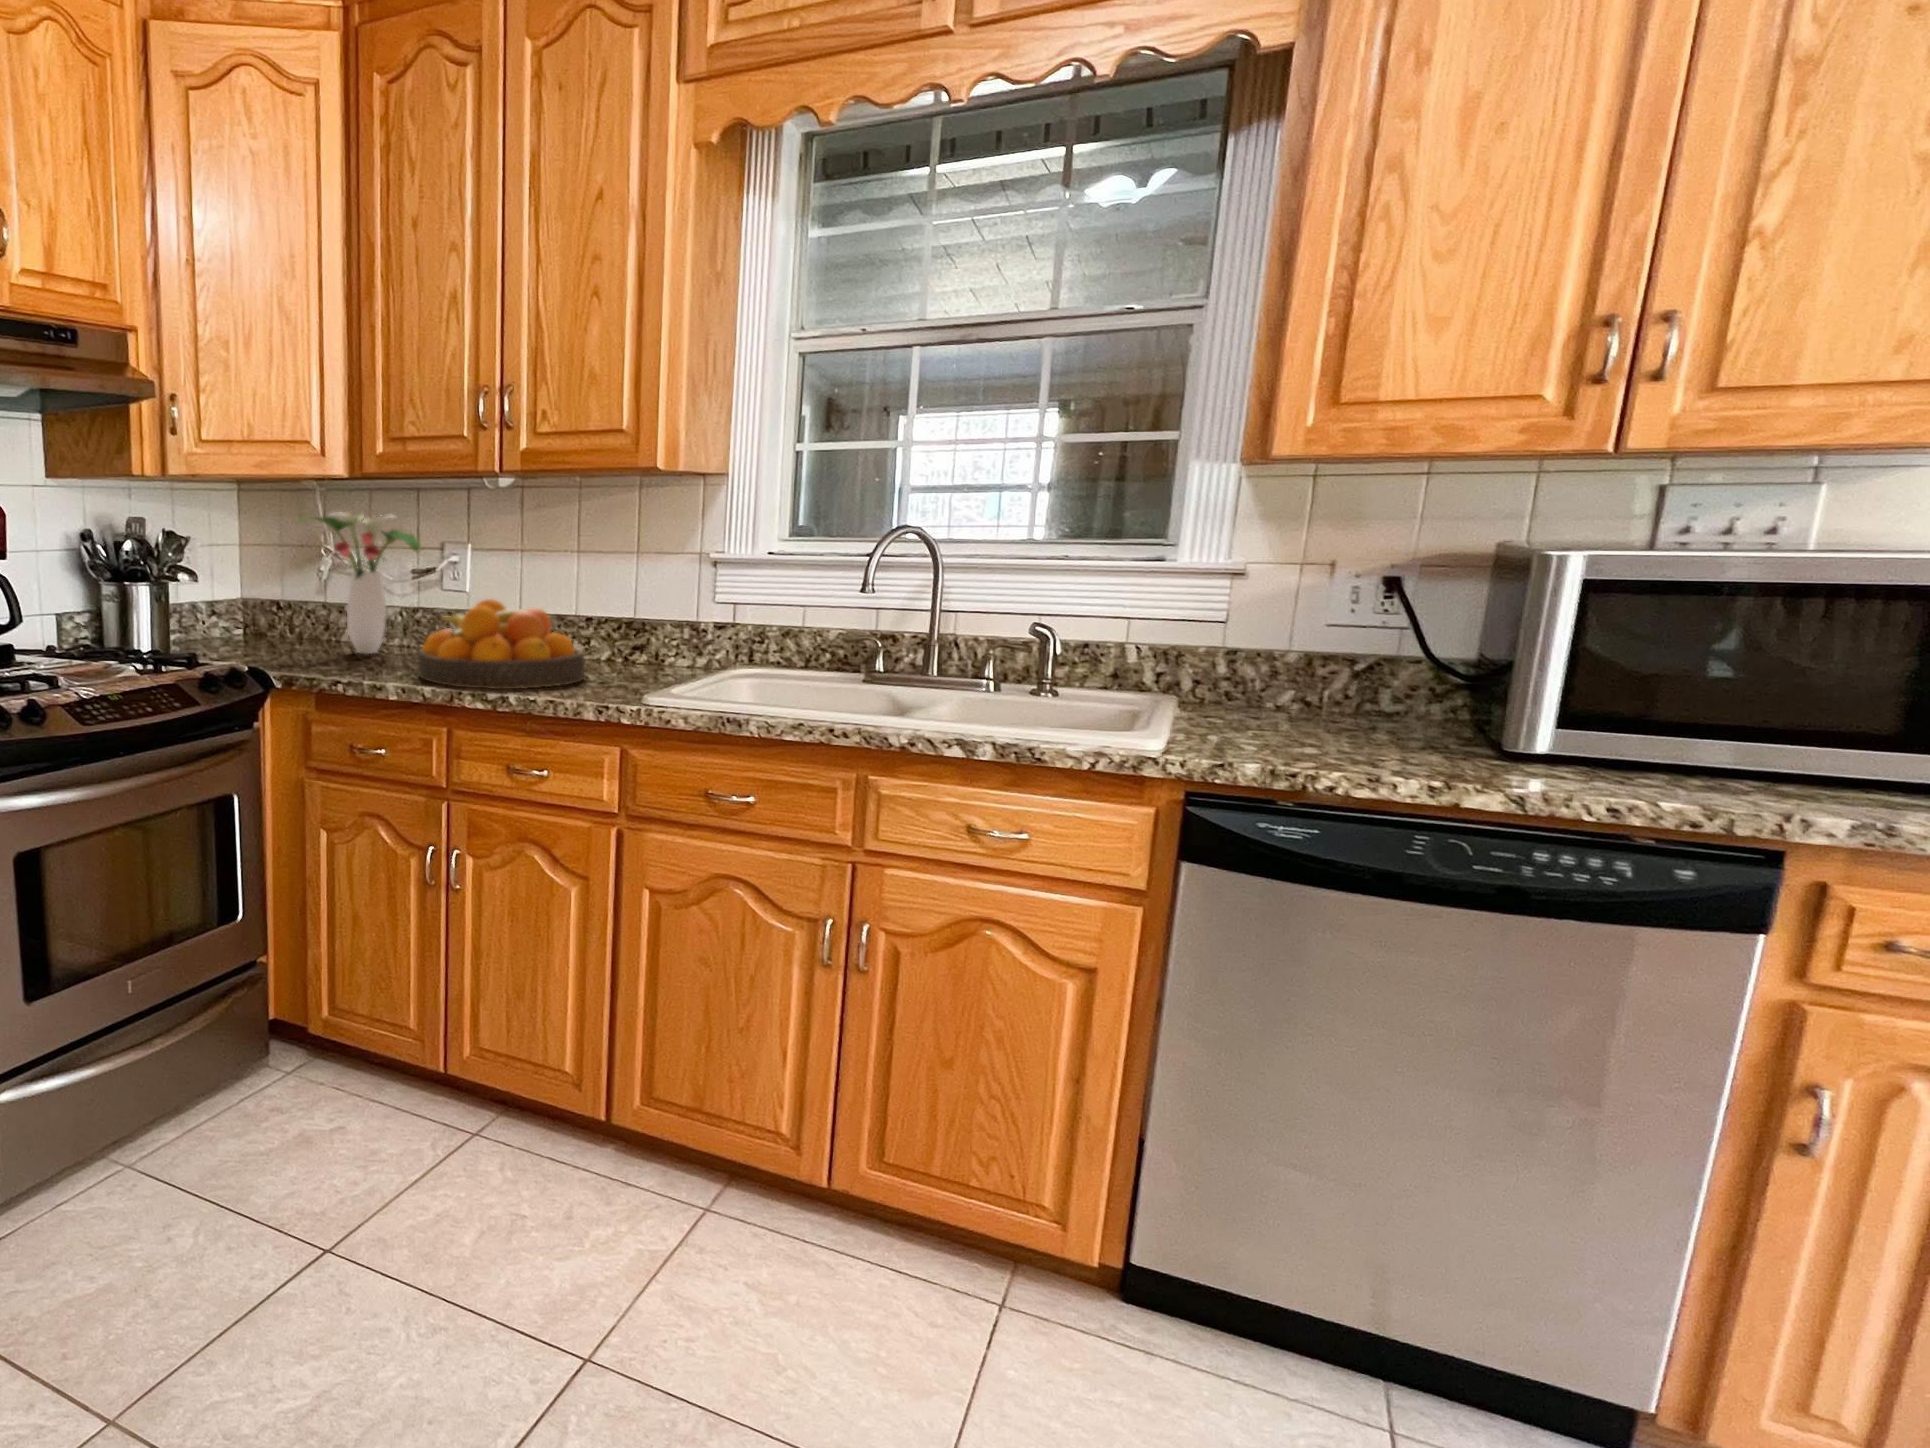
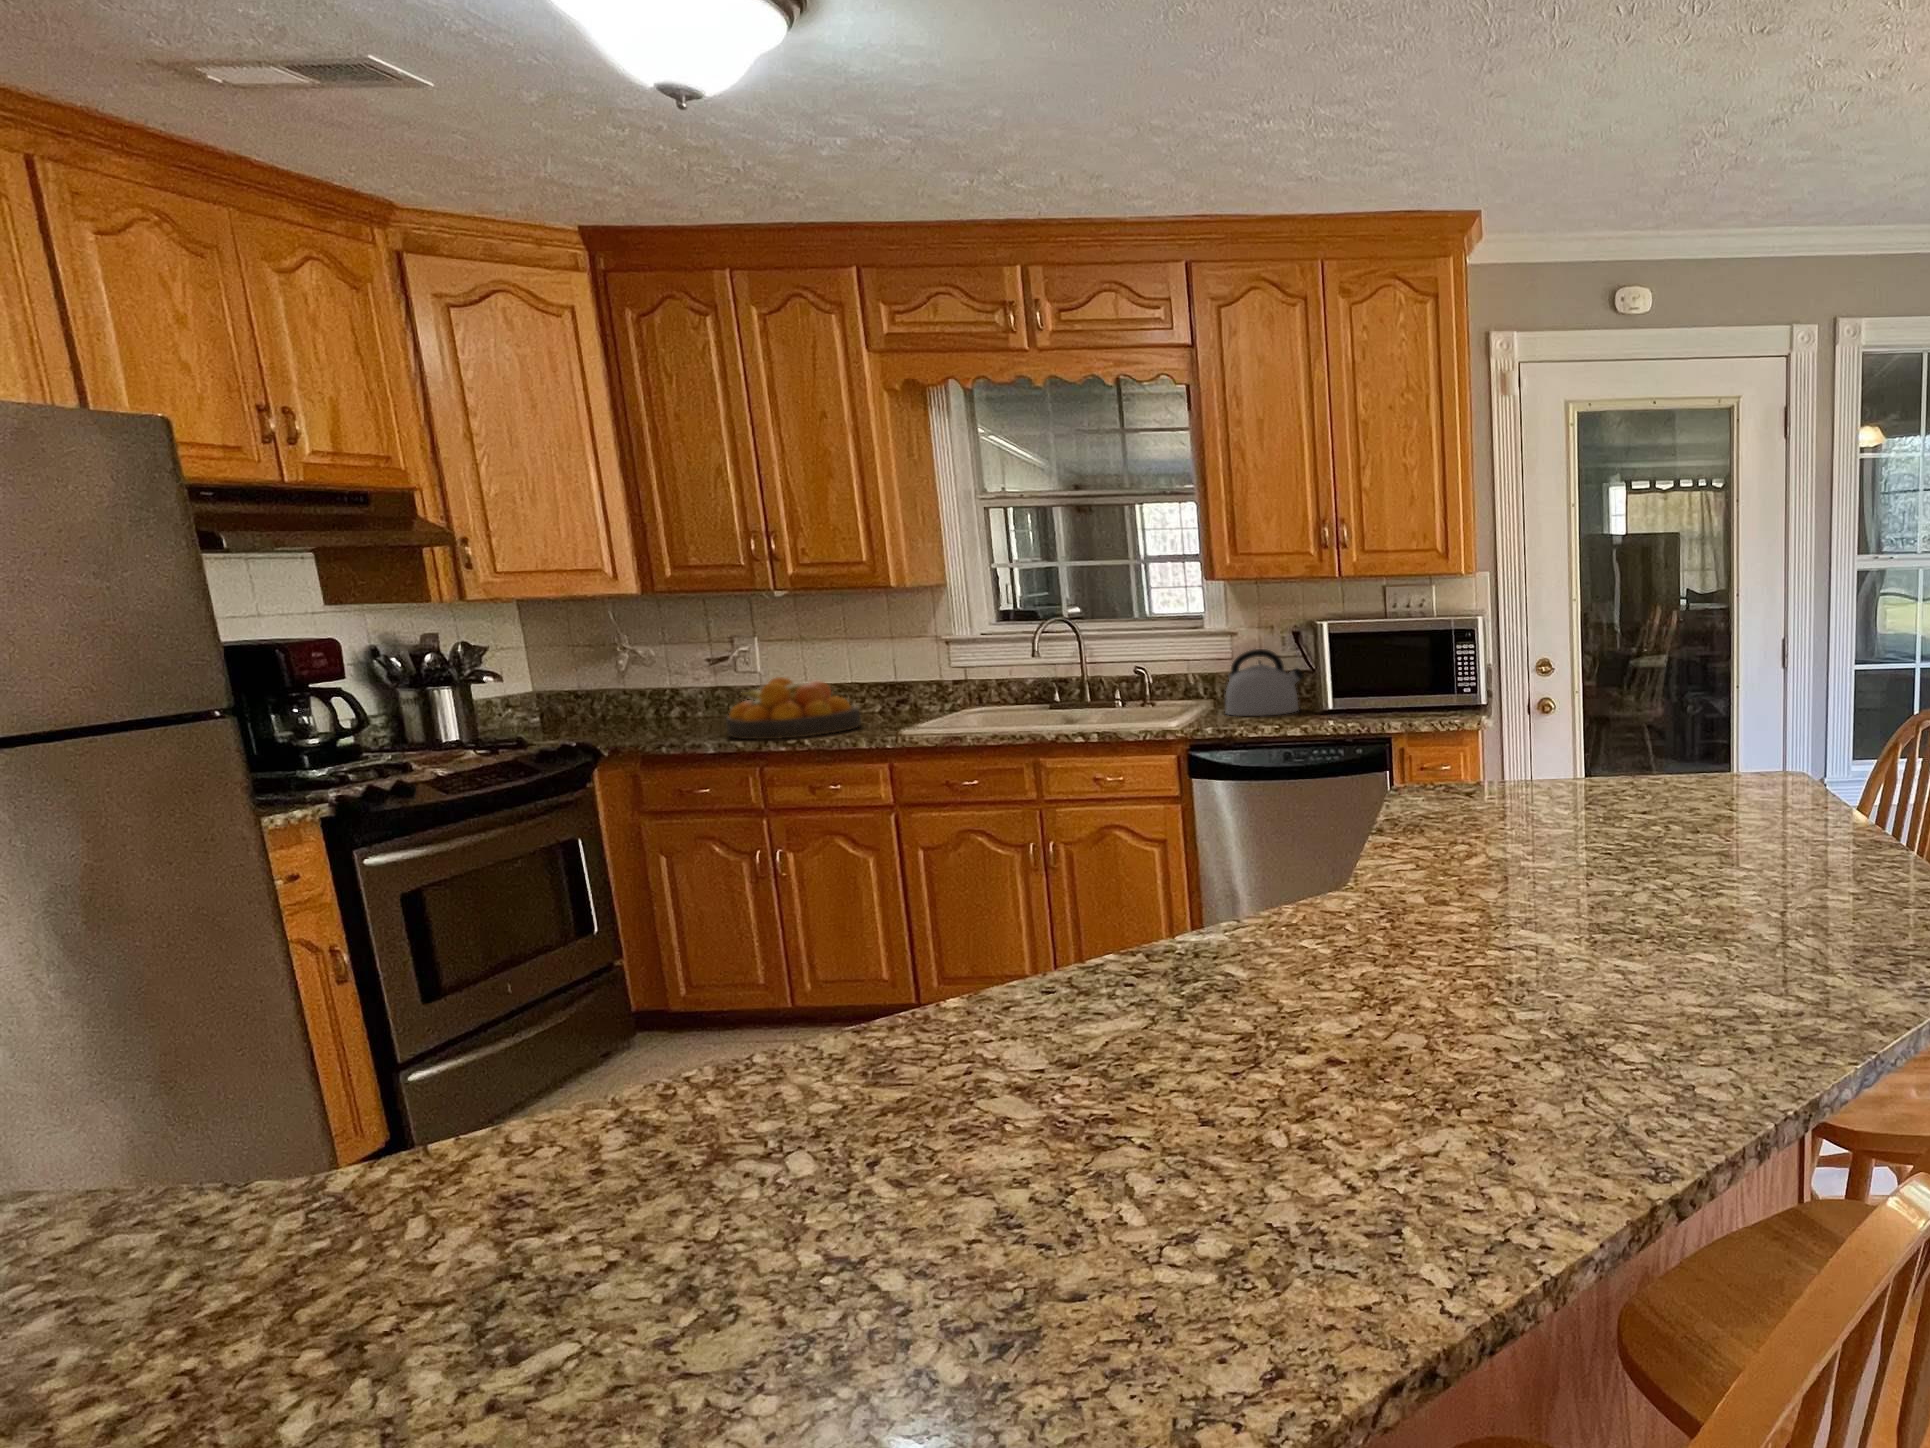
flower arrangement: present [300,513,419,654] -> none [593,616,712,726]
kettle: none [1228,606,1444,747] -> present [1226,649,1303,716]

